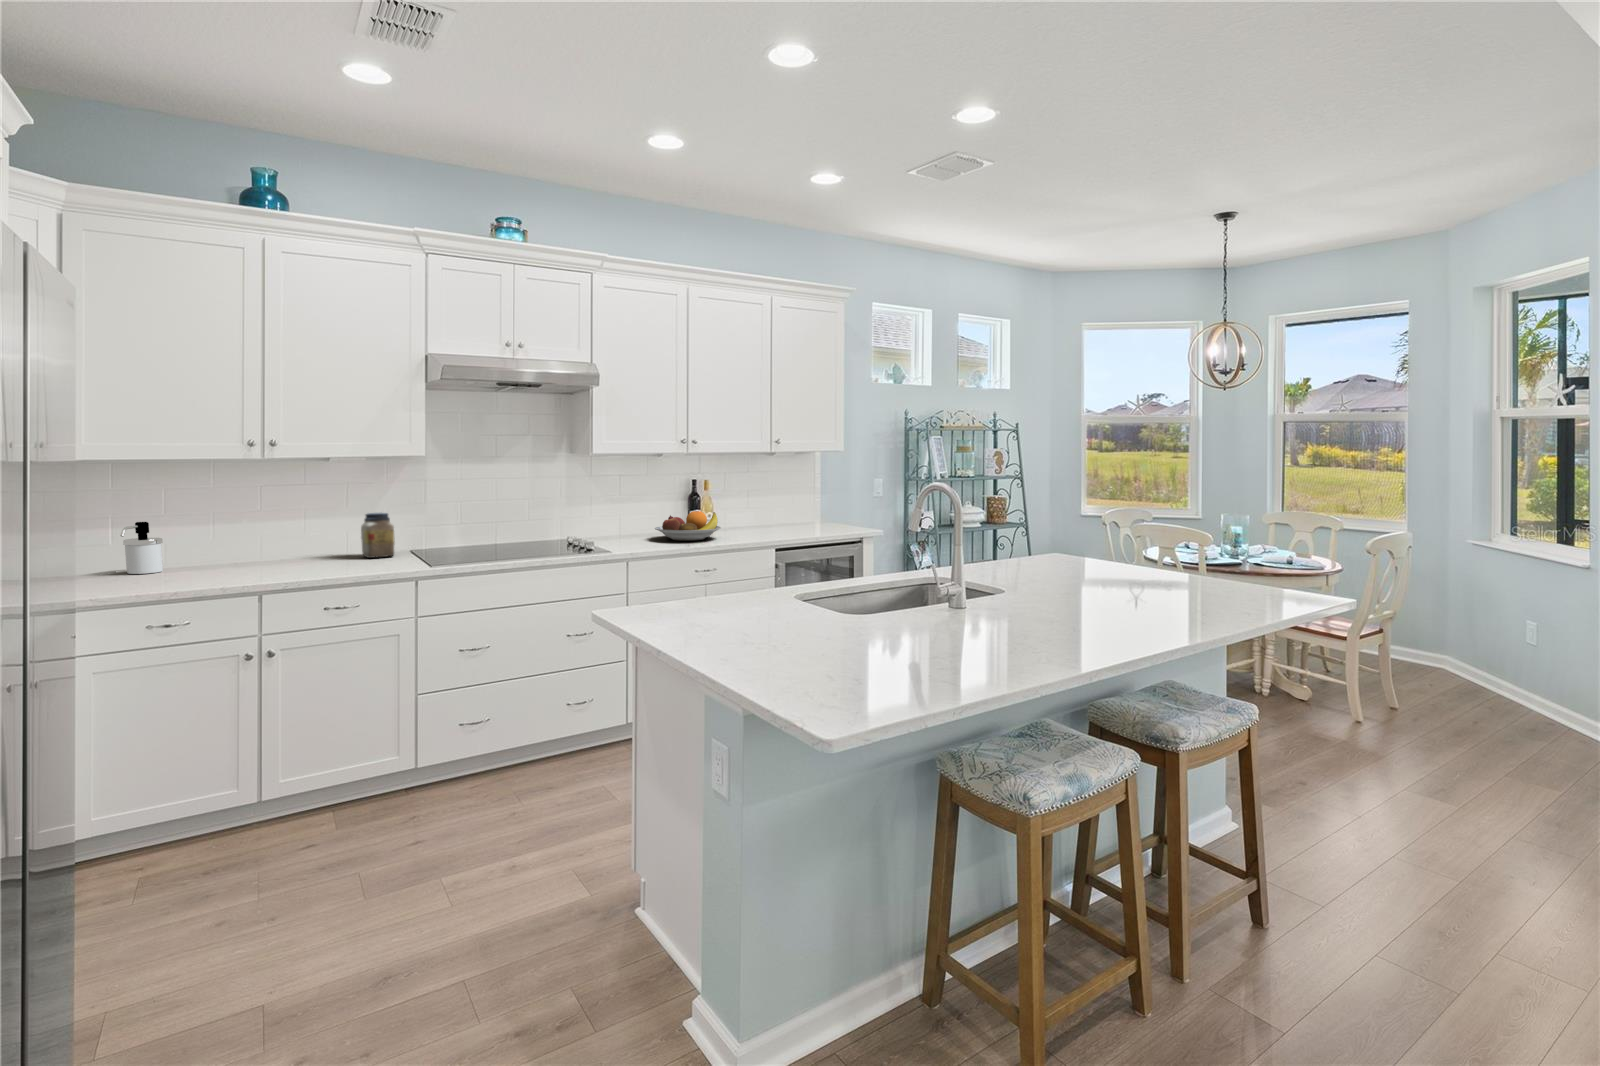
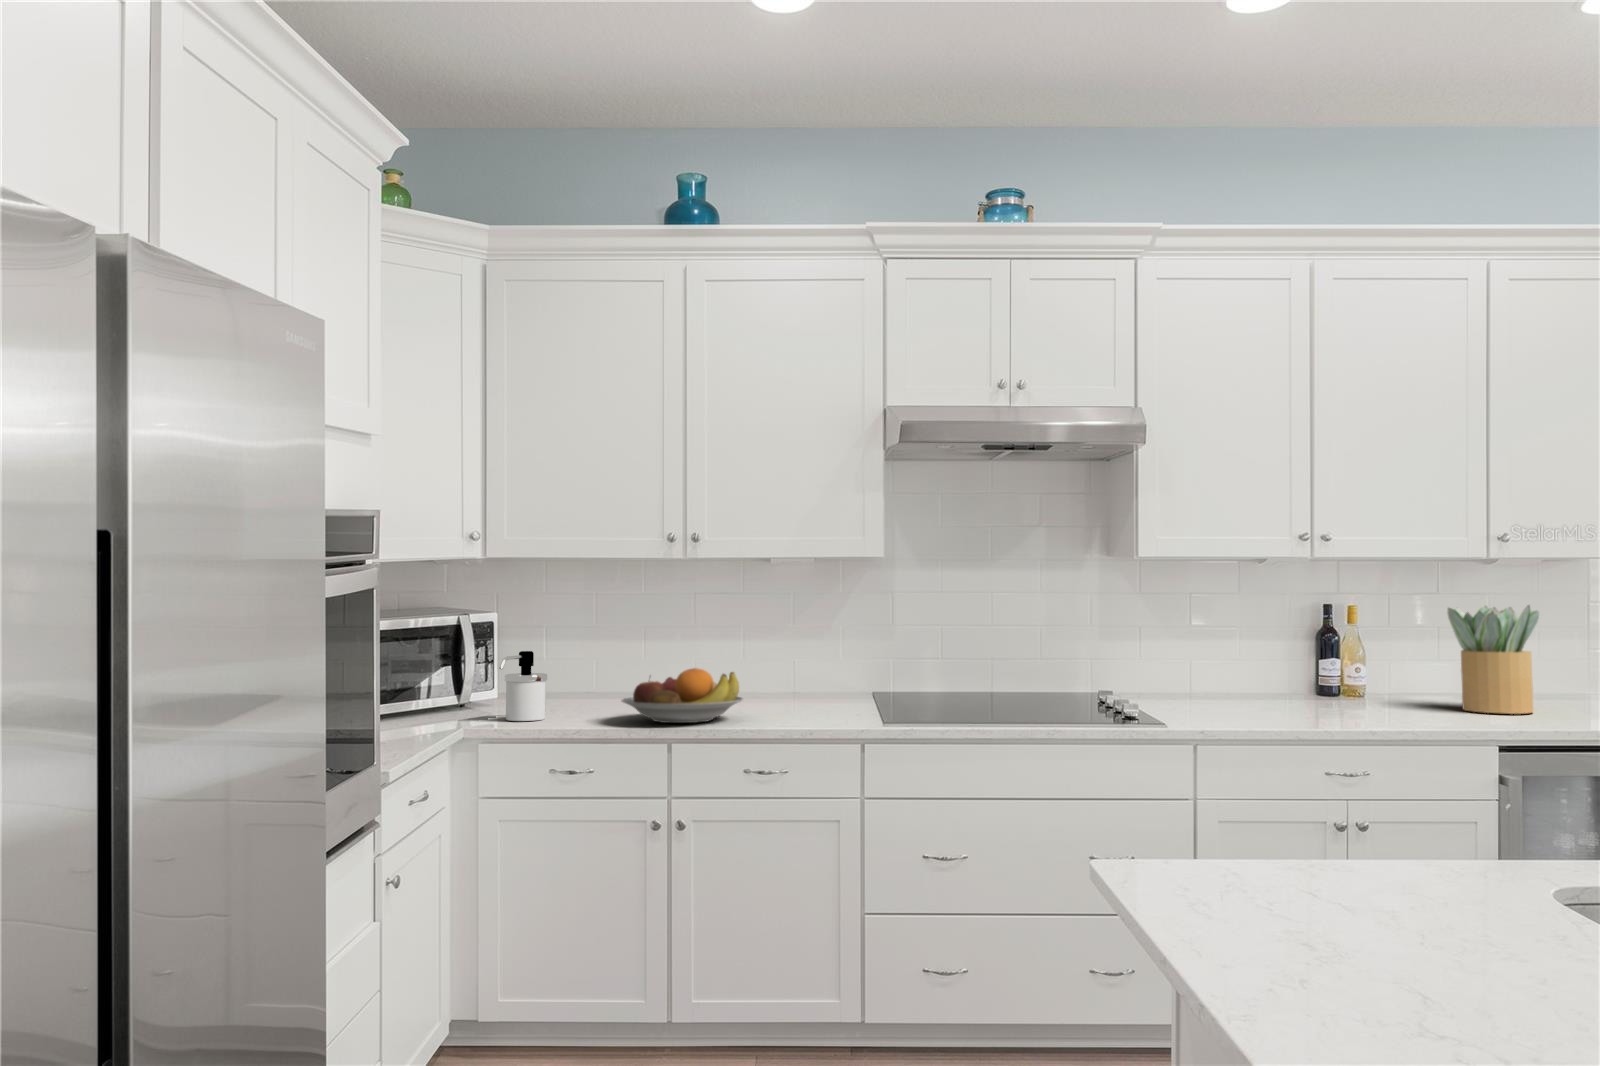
potted plant: none [754,481,796,537] -> present [1447,605,1539,714]
fruit bowl: present [655,511,721,541] -> present [622,668,743,723]
jar: present [361,513,395,558] -> none [787,647,830,715]

